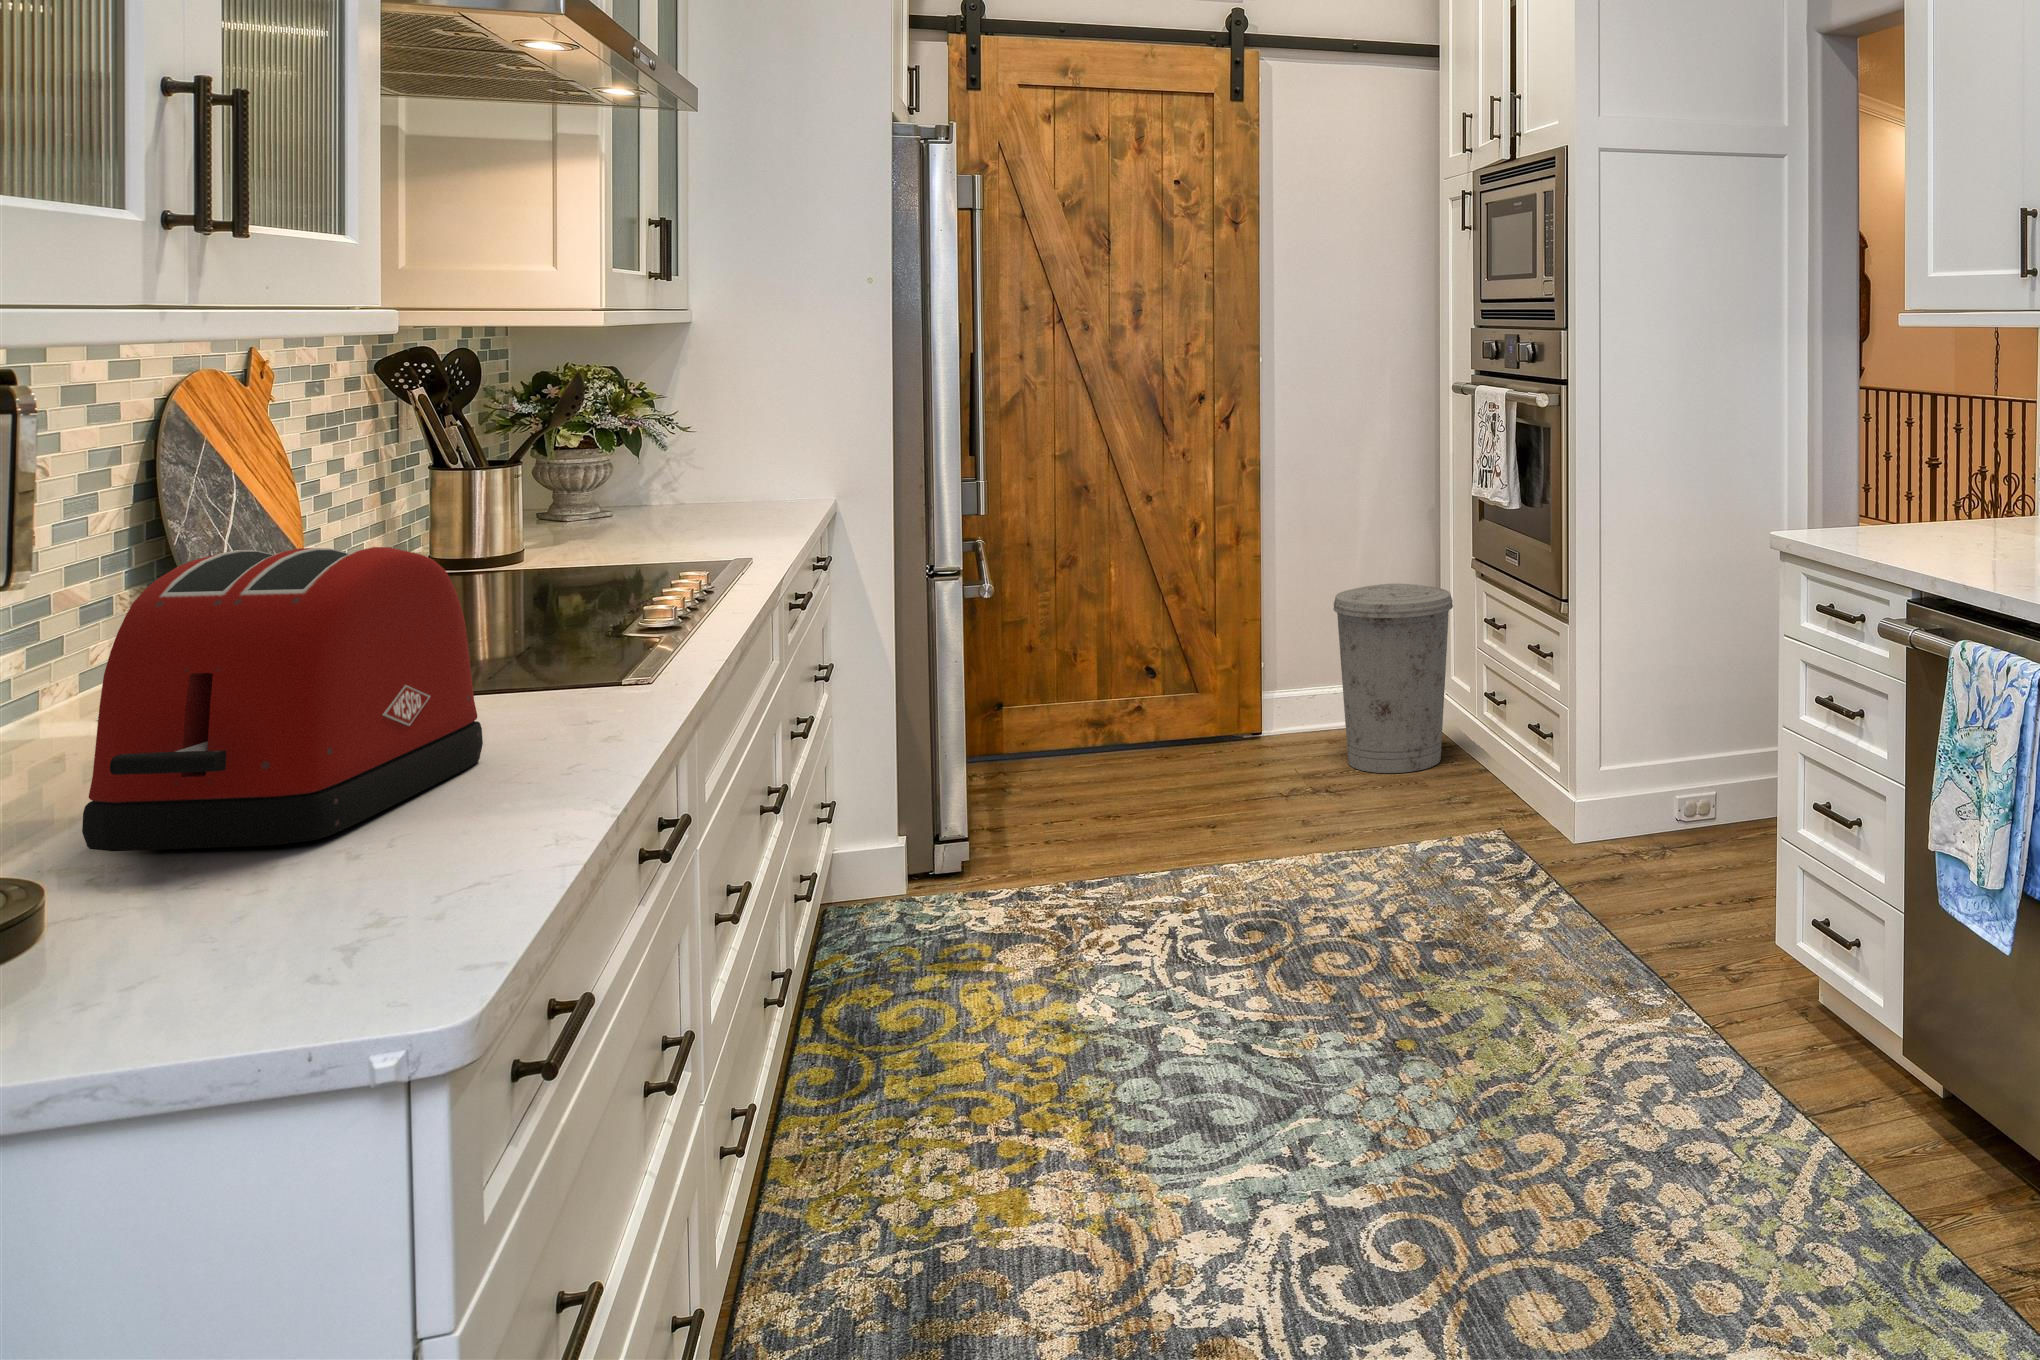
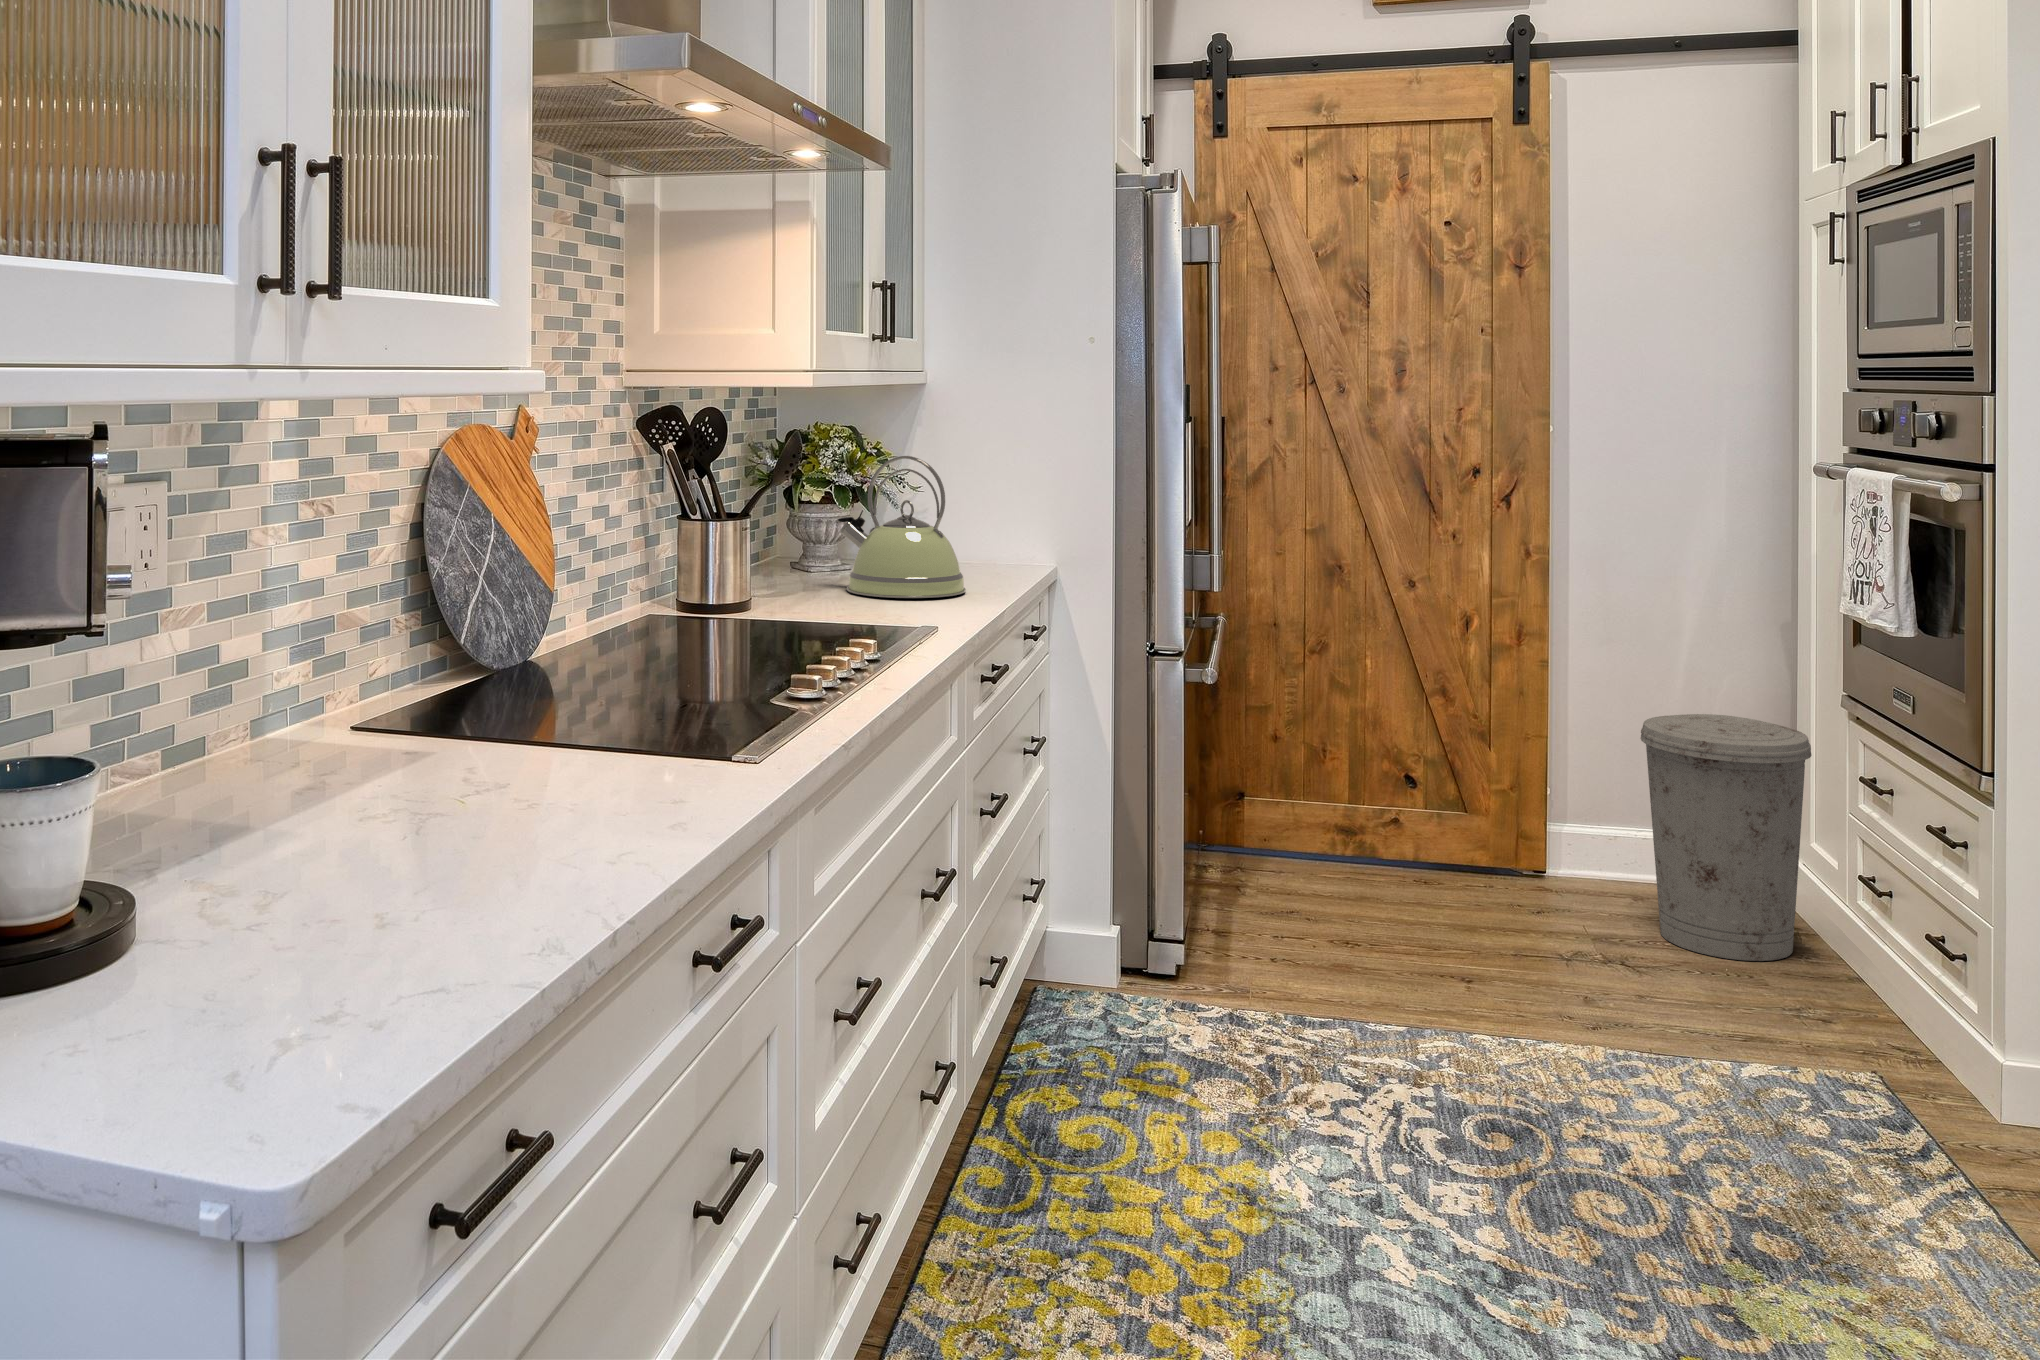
kettle: none [611,399,760,541] -> present [838,456,966,598]
toaster: present [82,547,483,851] -> none [237,601,574,898]

